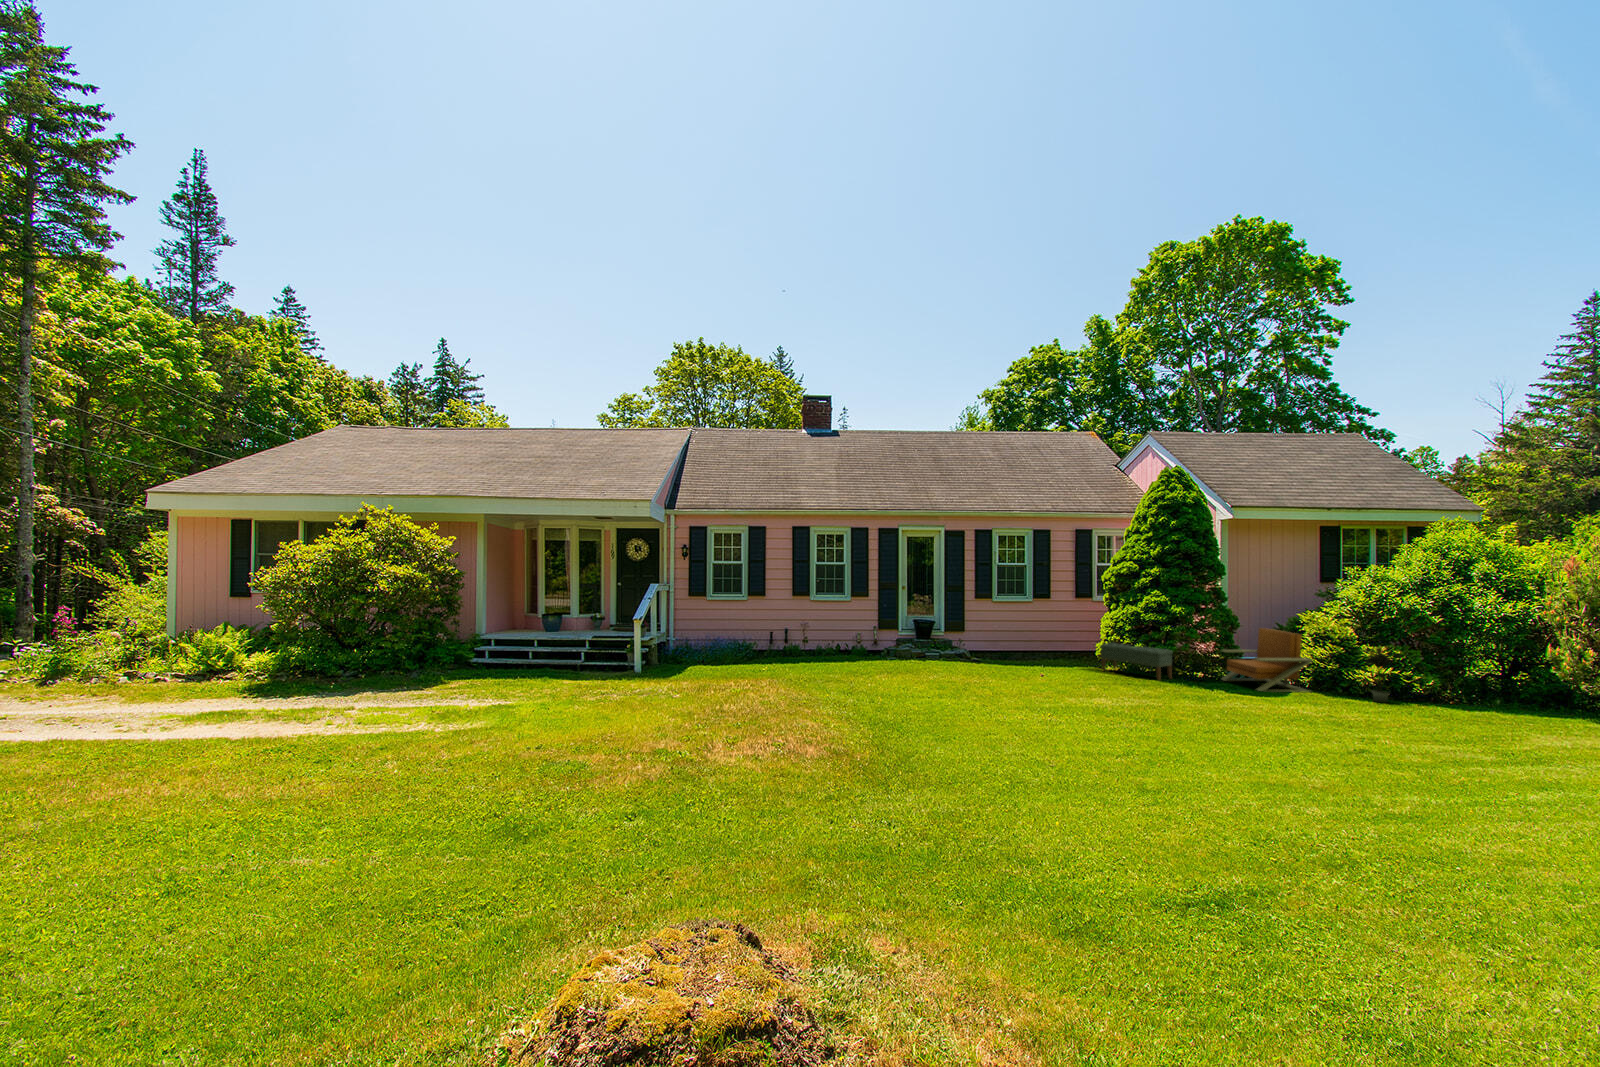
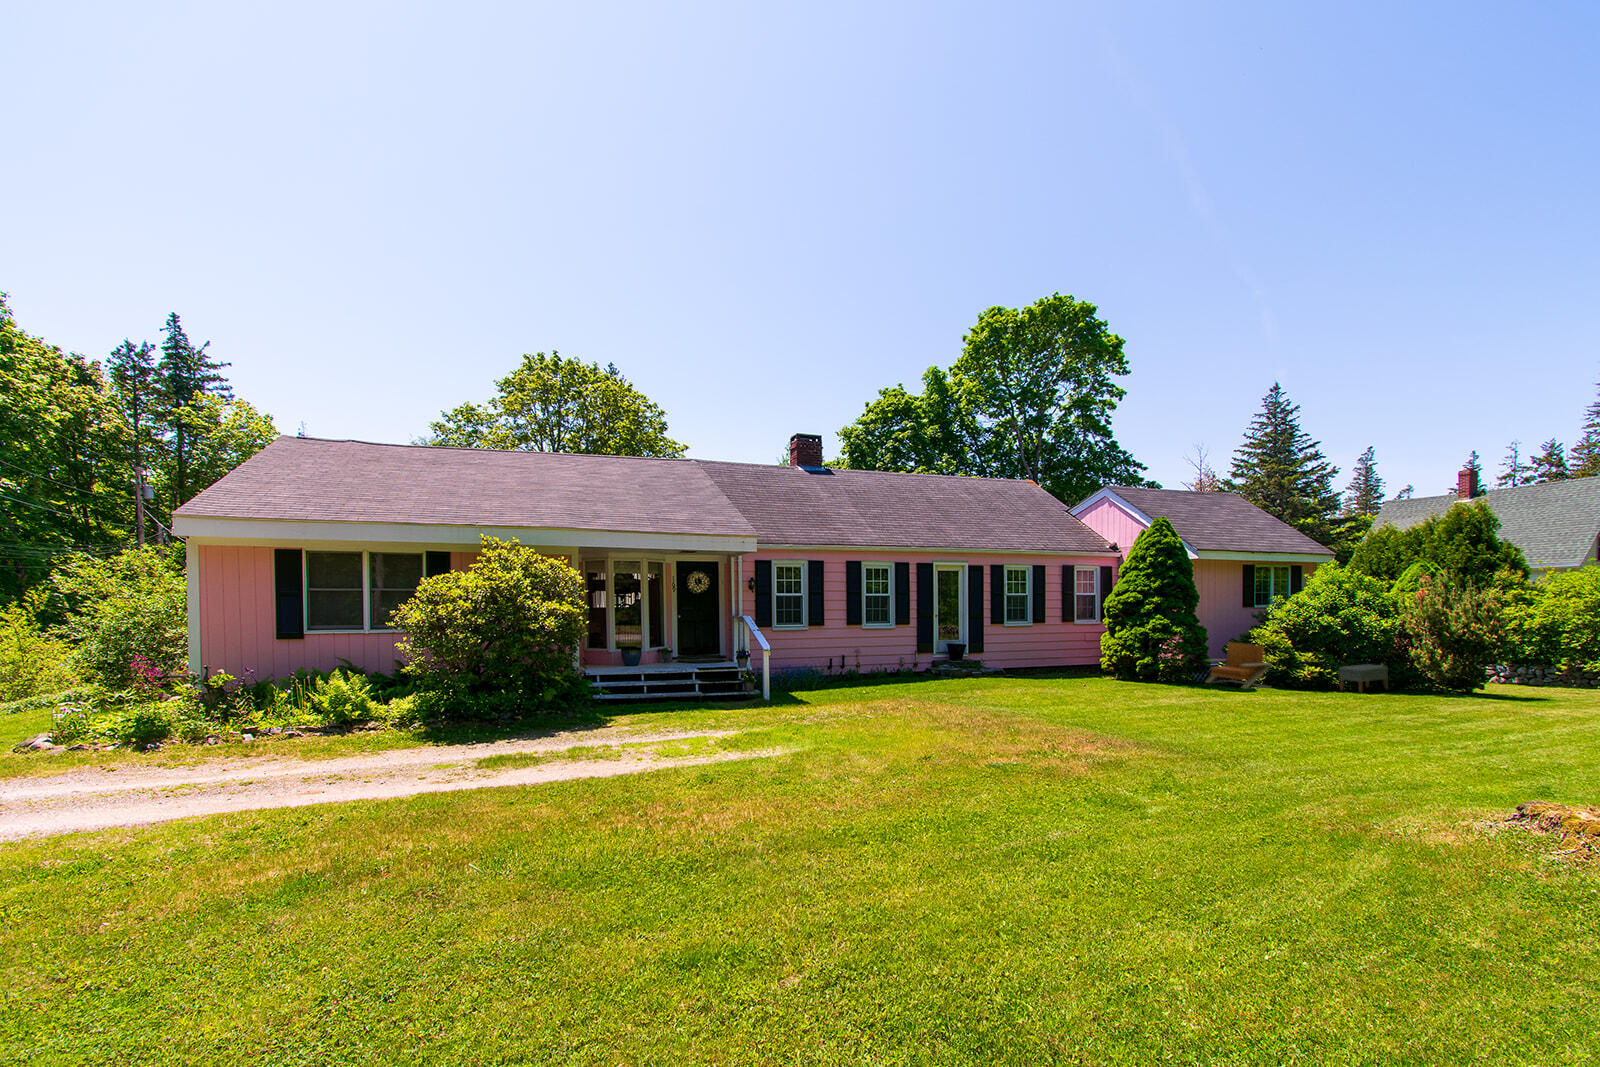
bench: present [1100,643,1173,680] -> present [1339,664,1388,692]
potted plant: present [1361,647,1401,703] -> none [1302,651,1334,691]

